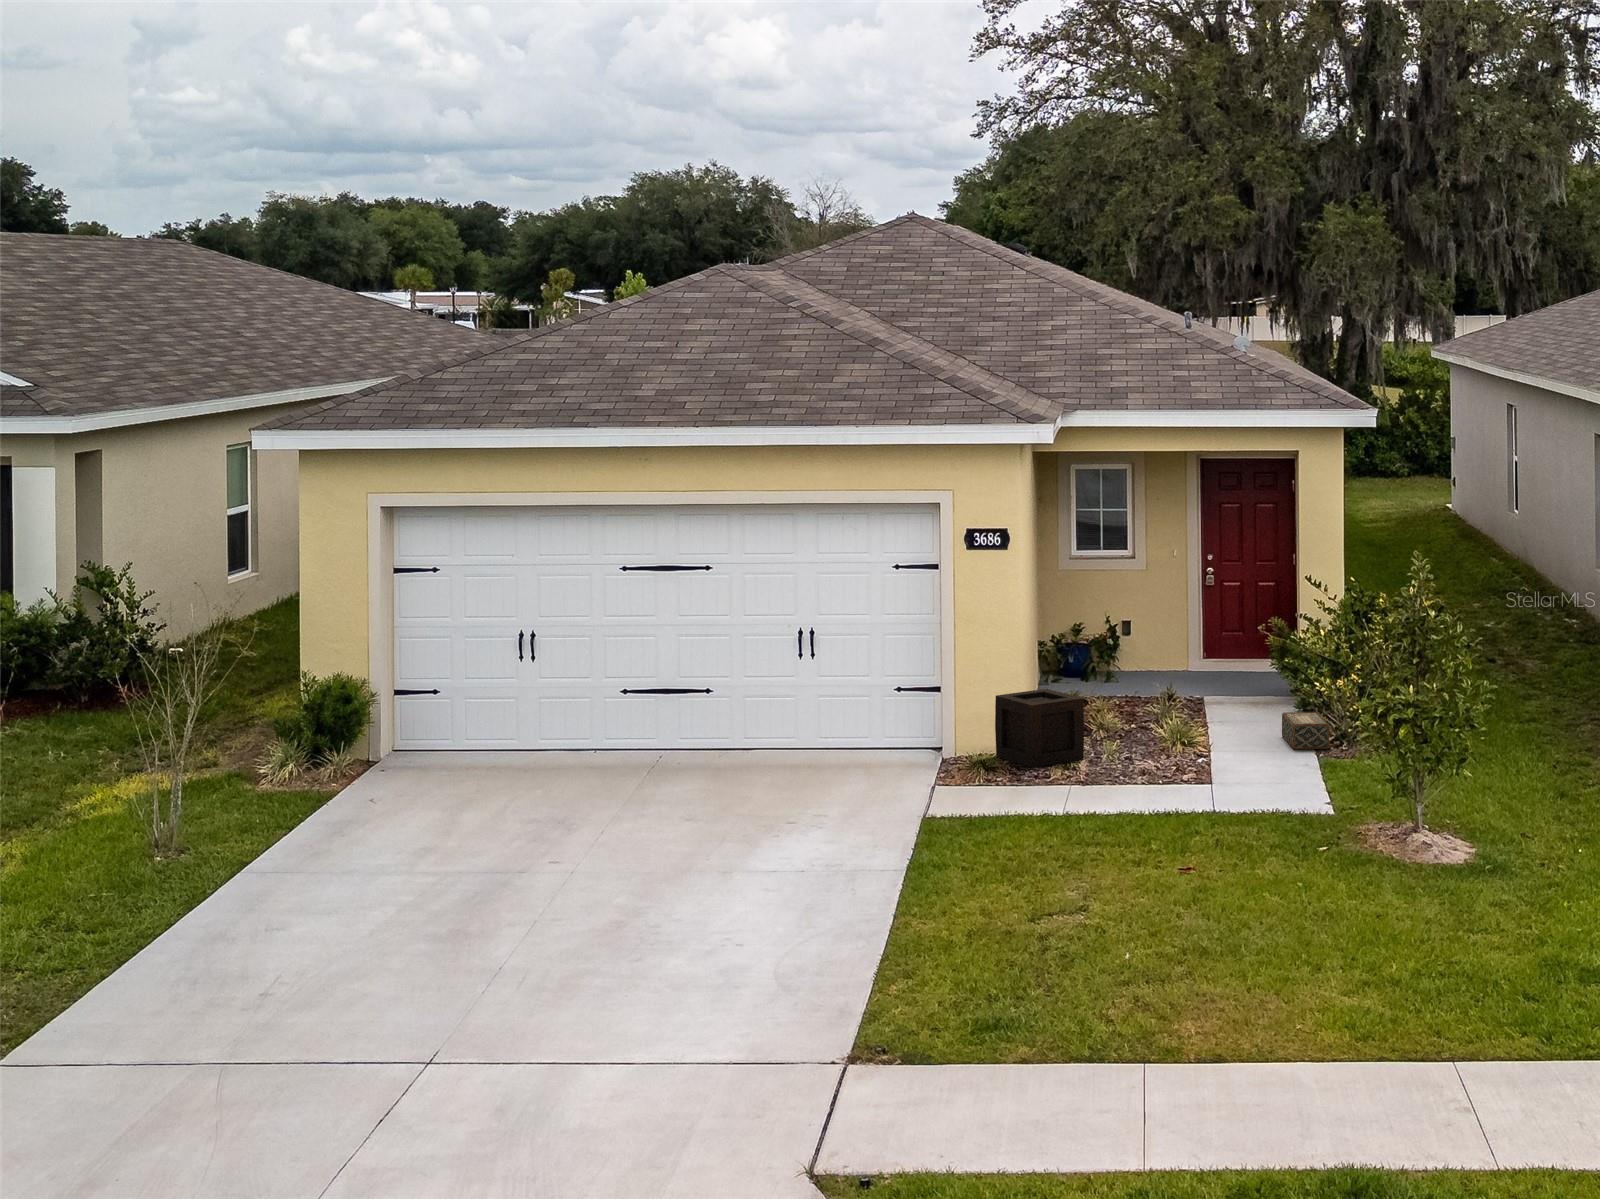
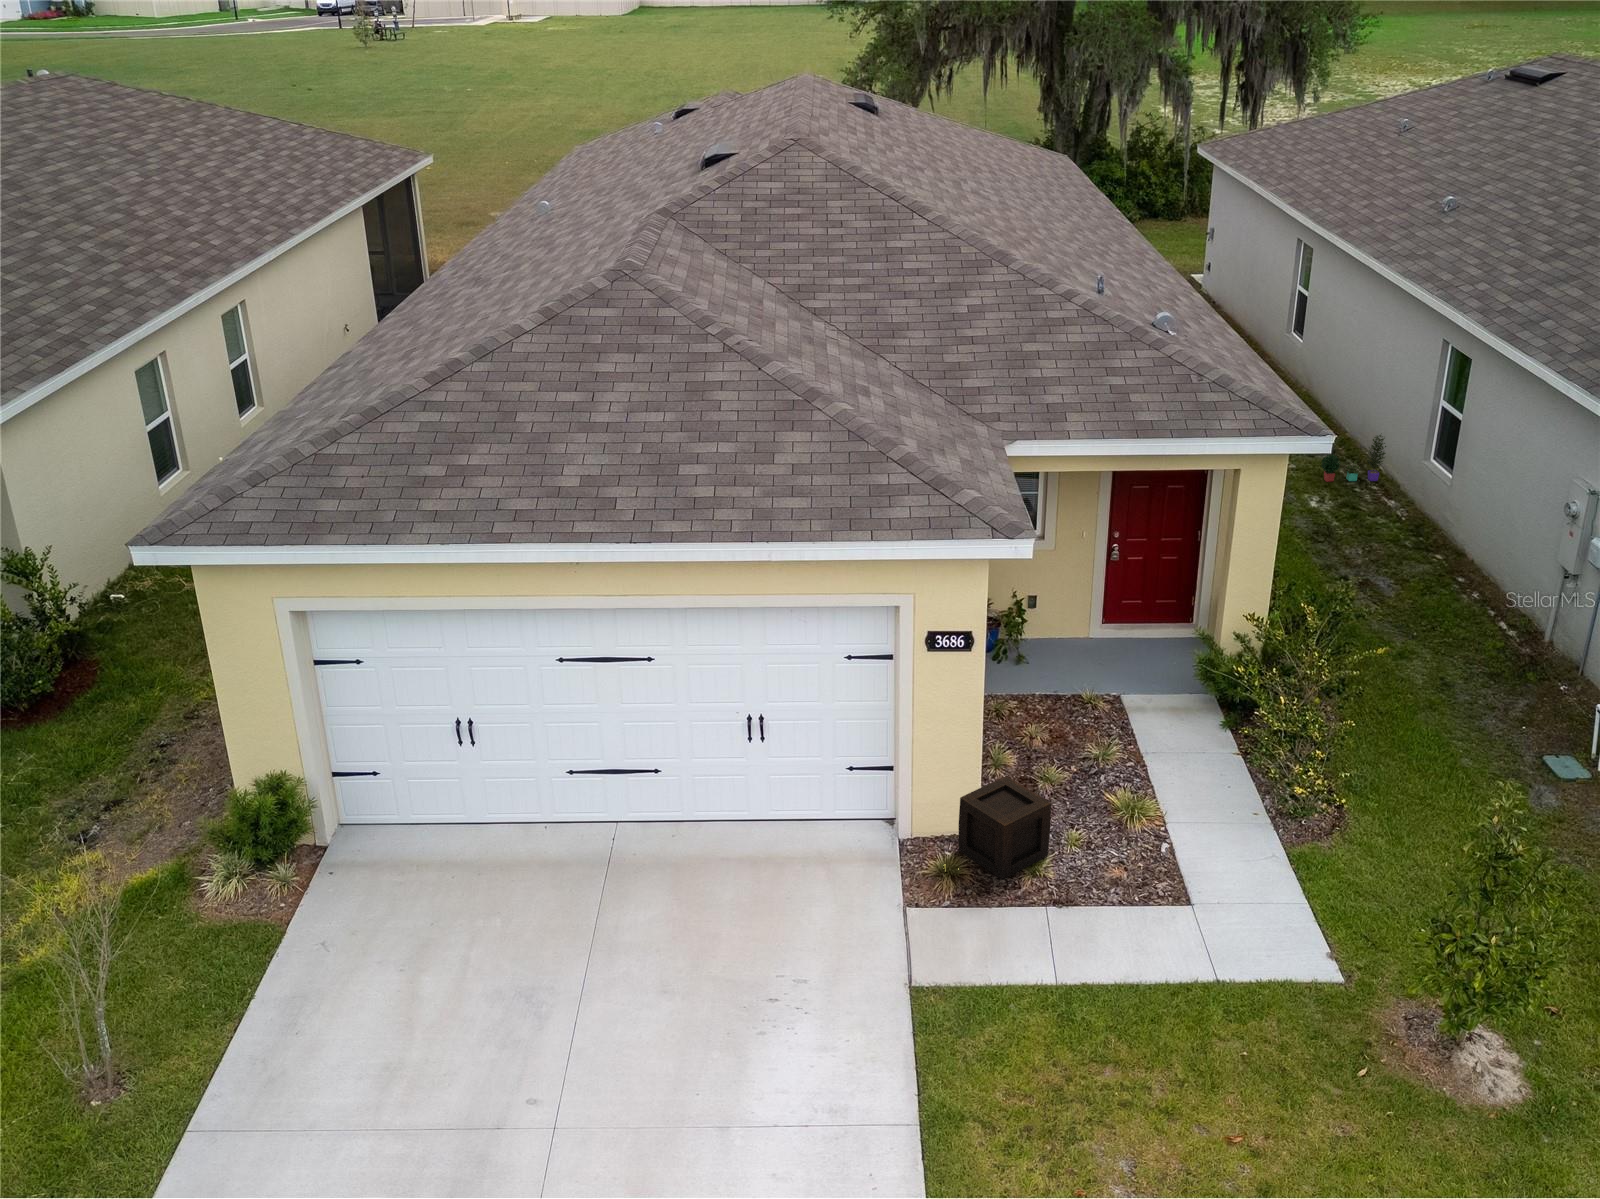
potted plant: none [1507,551,1582,606] -> present [1321,435,1386,482]
woven basket: present [1282,712,1329,749] -> none [1223,767,1281,822]

